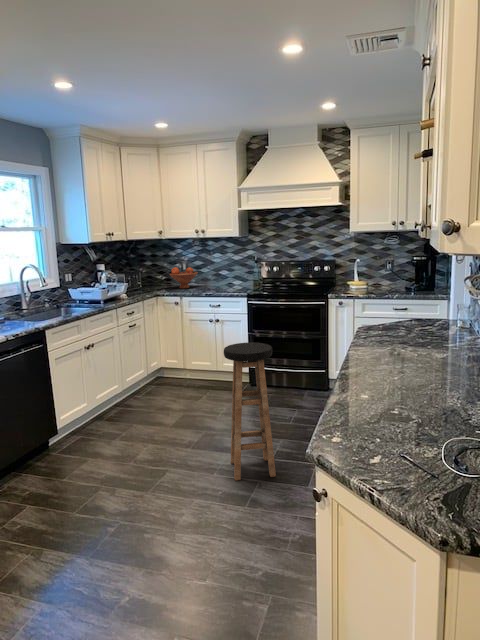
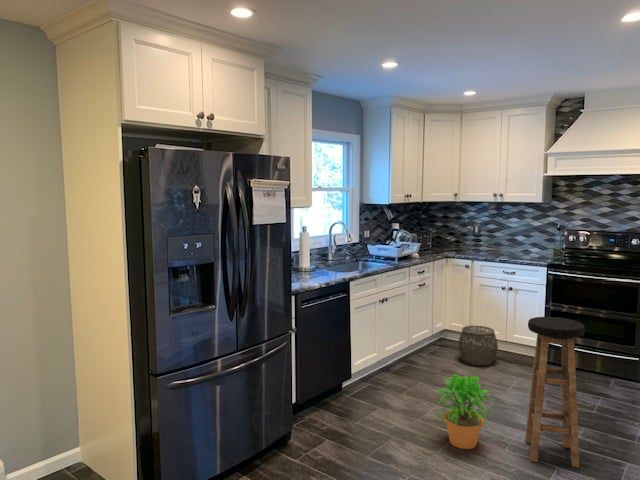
fruit bowl: present [169,267,198,288] -> none [462,230,492,252]
woven basket: none [172,360,209,399] -> present [458,326,498,366]
potted plant: none [140,408,200,483] -> present [440,374,489,449]

